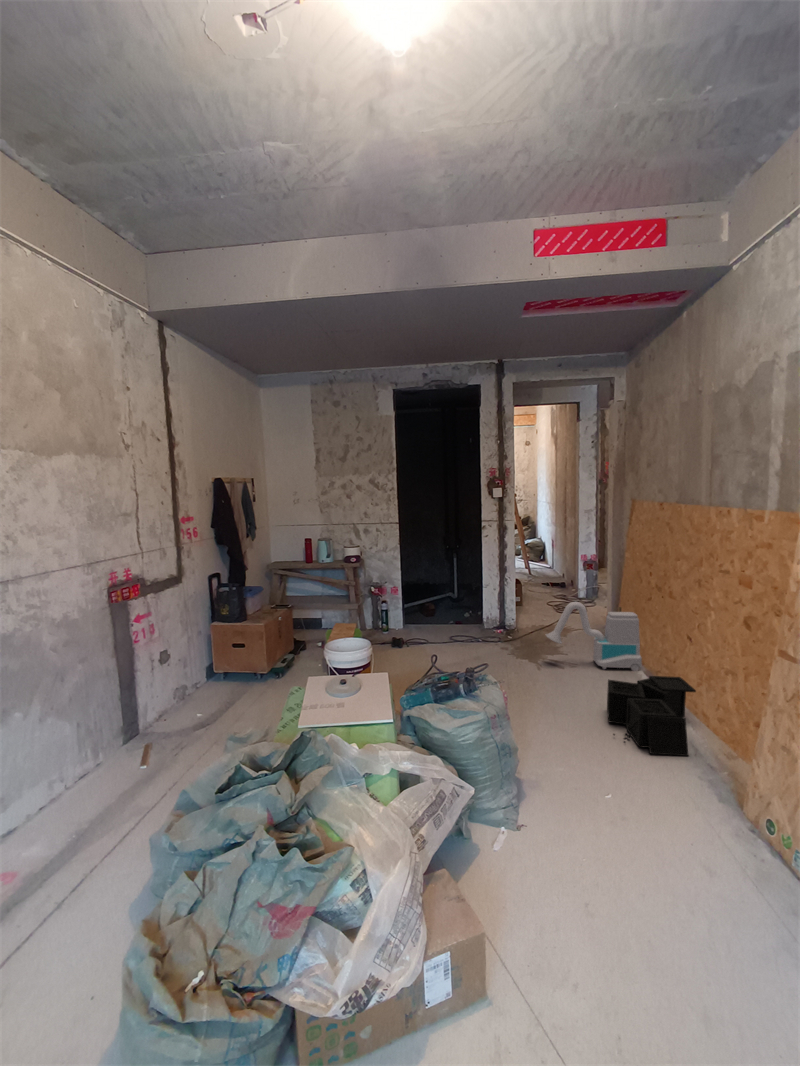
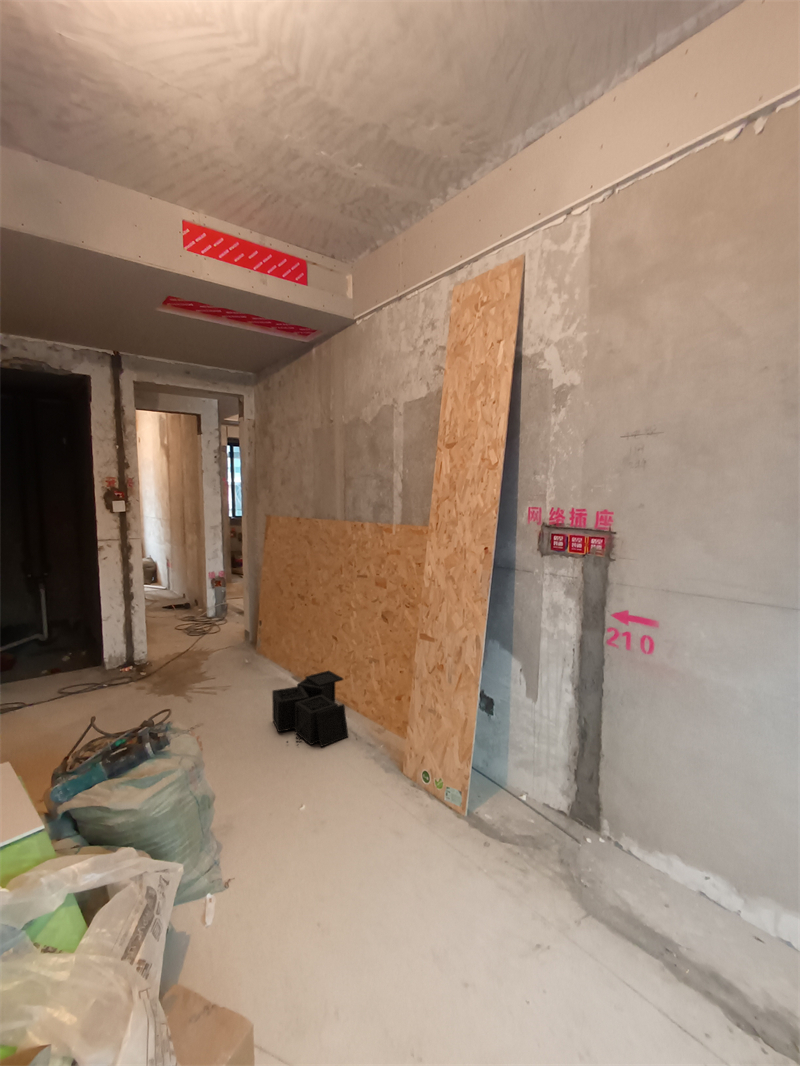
vacuum cleaner: present [546,602,642,671] -> none [195,620,289,683]

